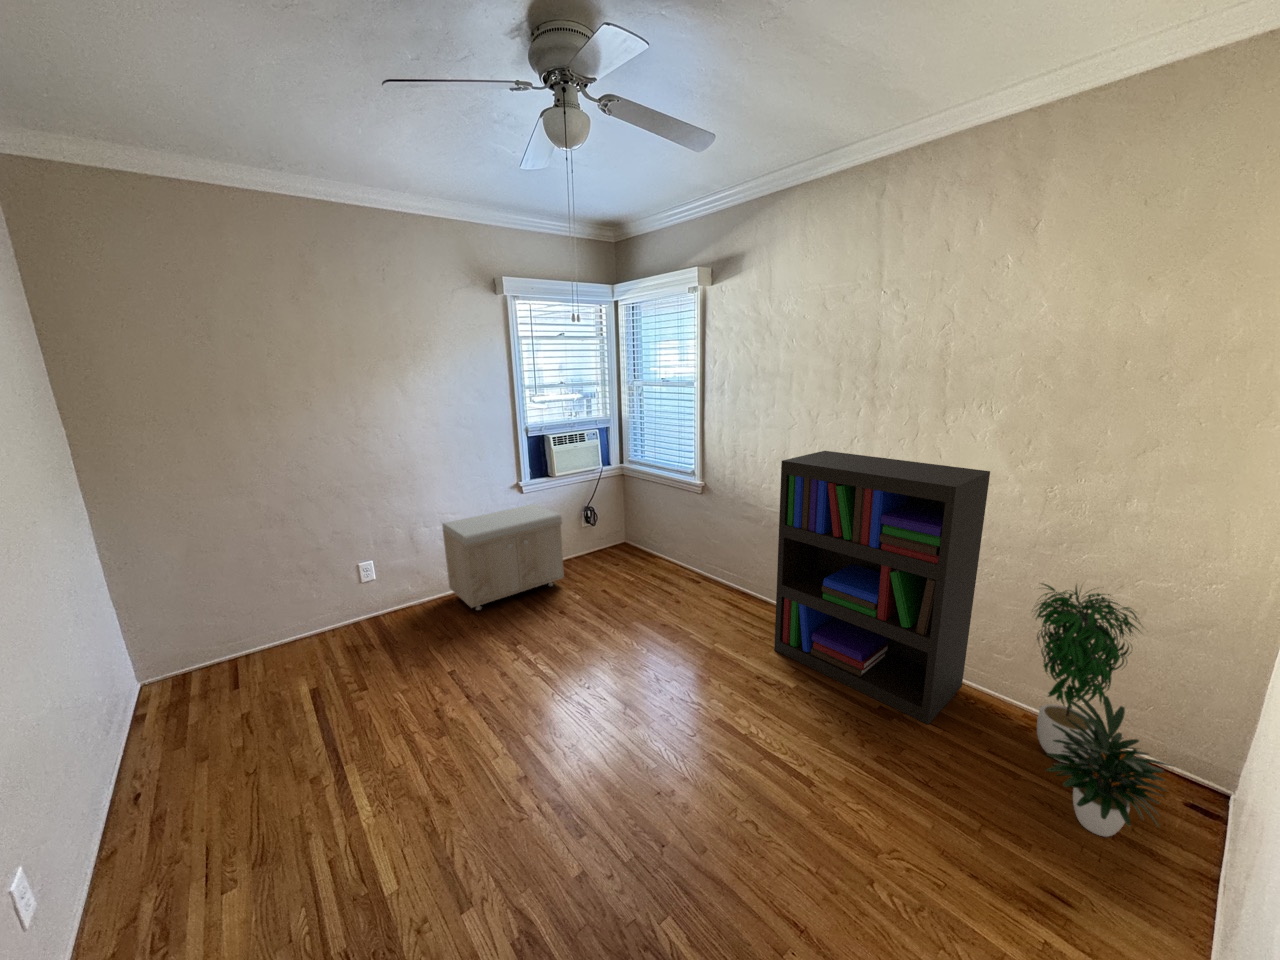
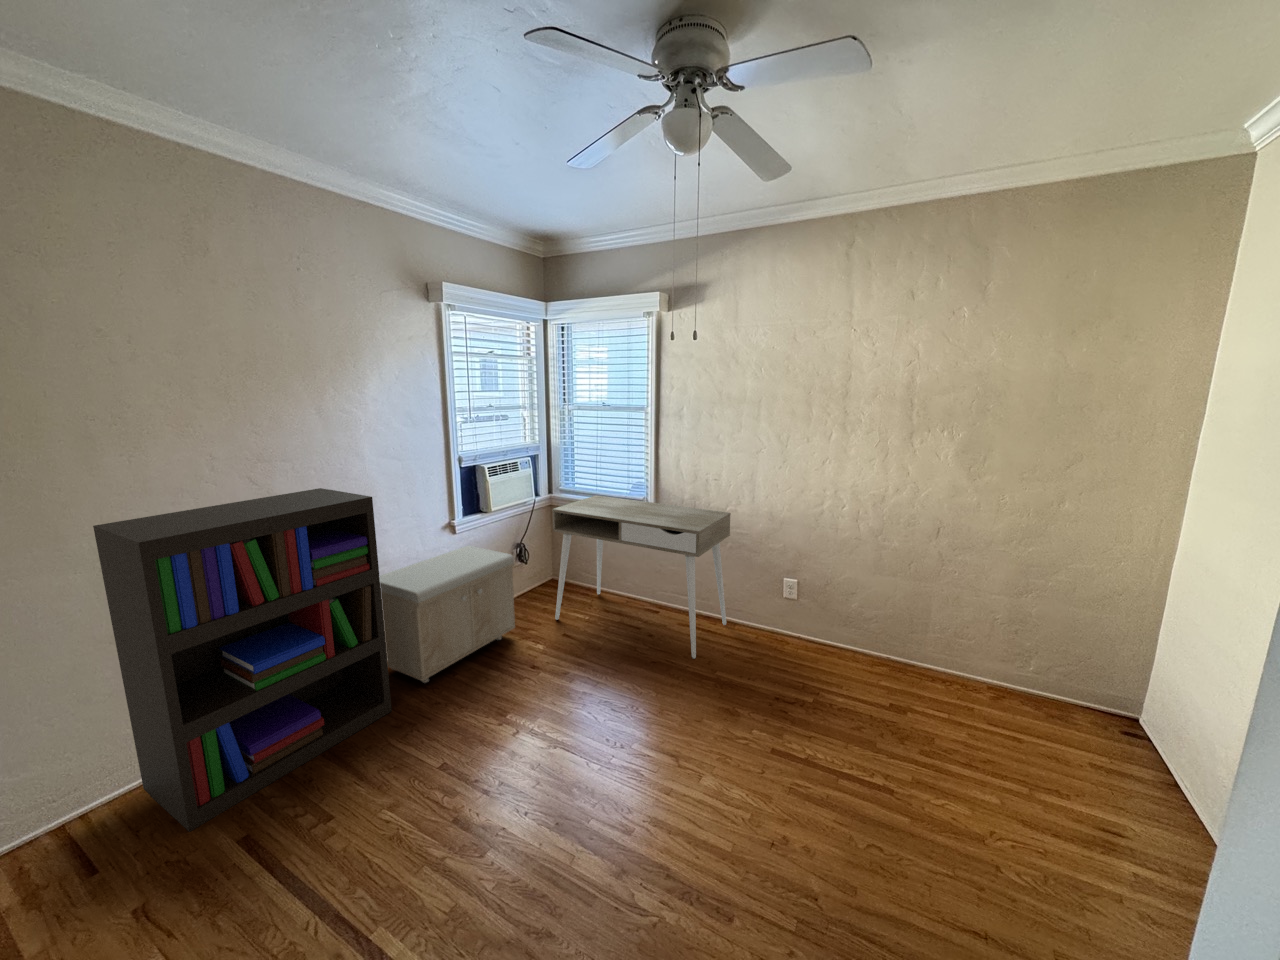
bookshelf: present [774,451,990,725] -> present [93,488,392,832]
desk: none [602,467,762,627] -> present [552,495,731,659]
potted plant: present [1036,583,1173,837] -> none [1007,568,1156,774]

